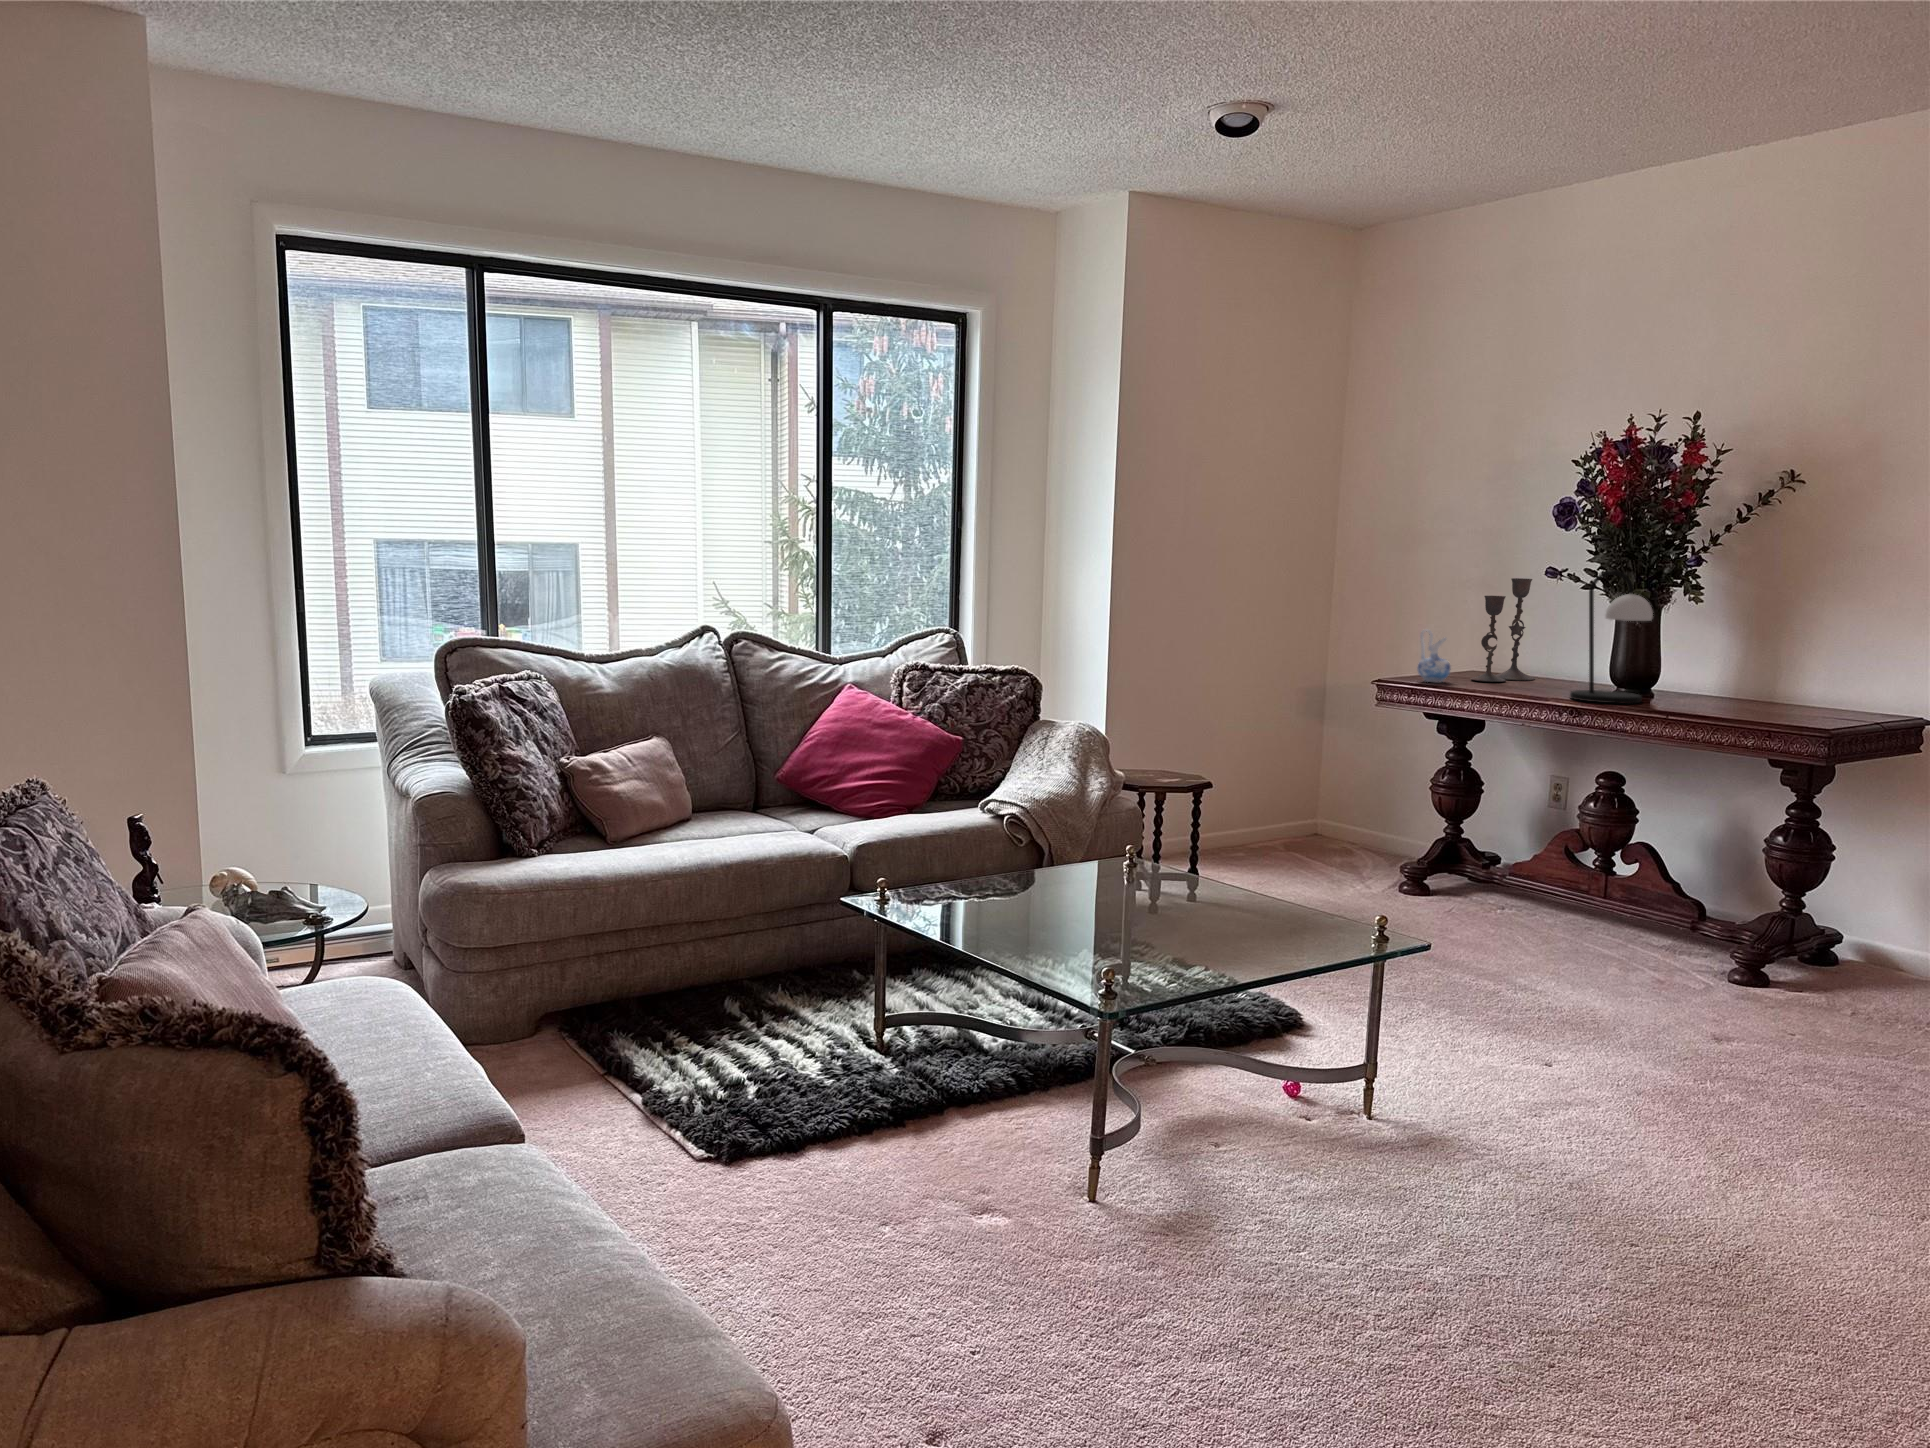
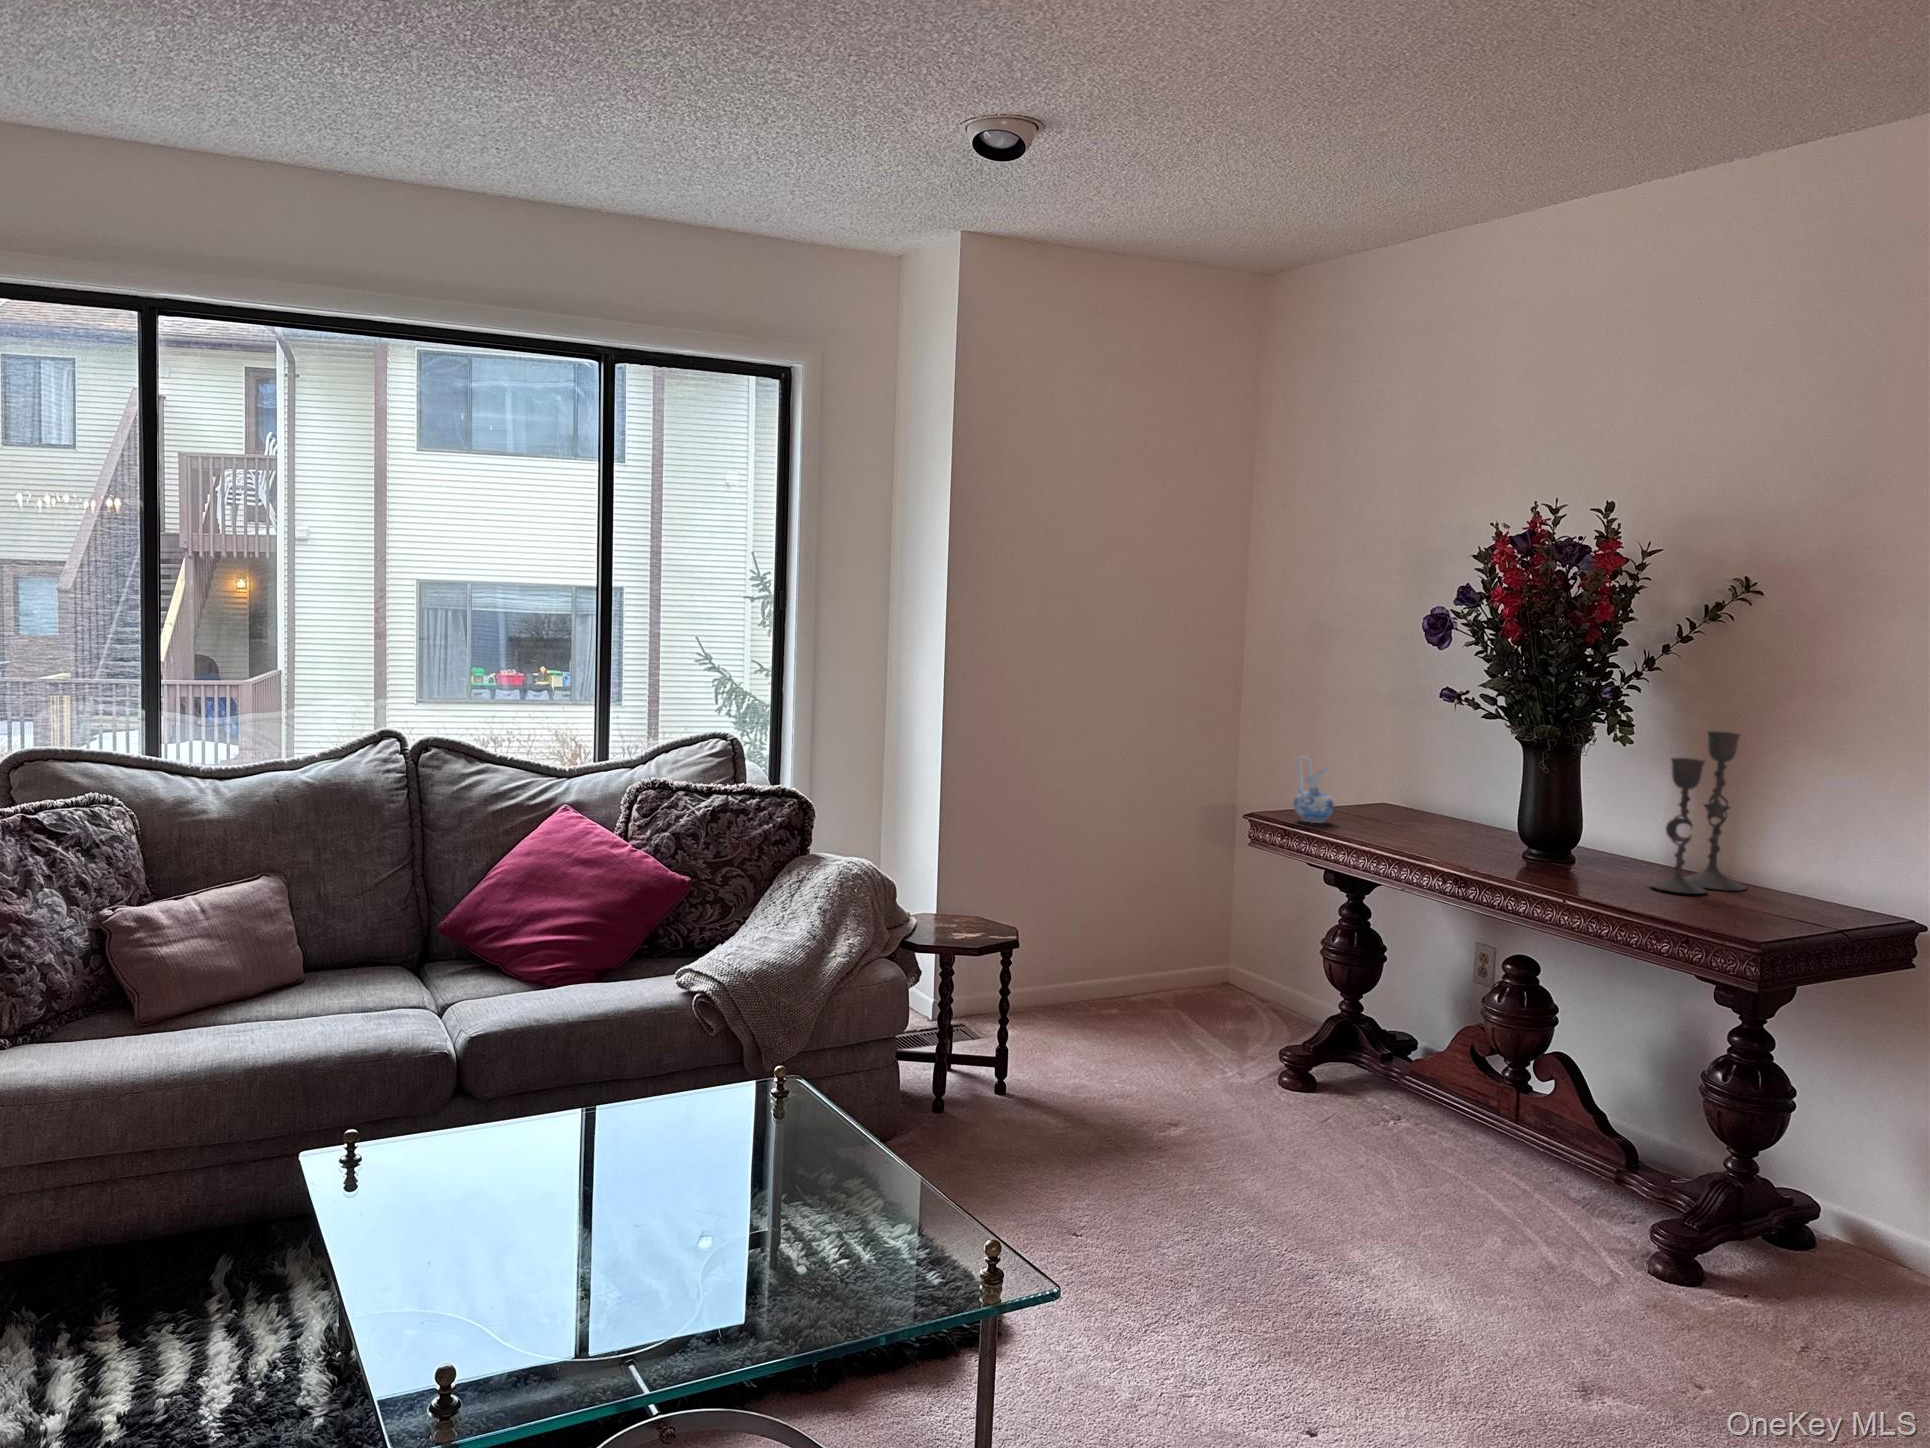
table lamp: present [1570,571,1653,704] -> none [1472,697,1573,867]
candlestick: present [1470,578,1535,682] -> present [1649,731,1746,894]

